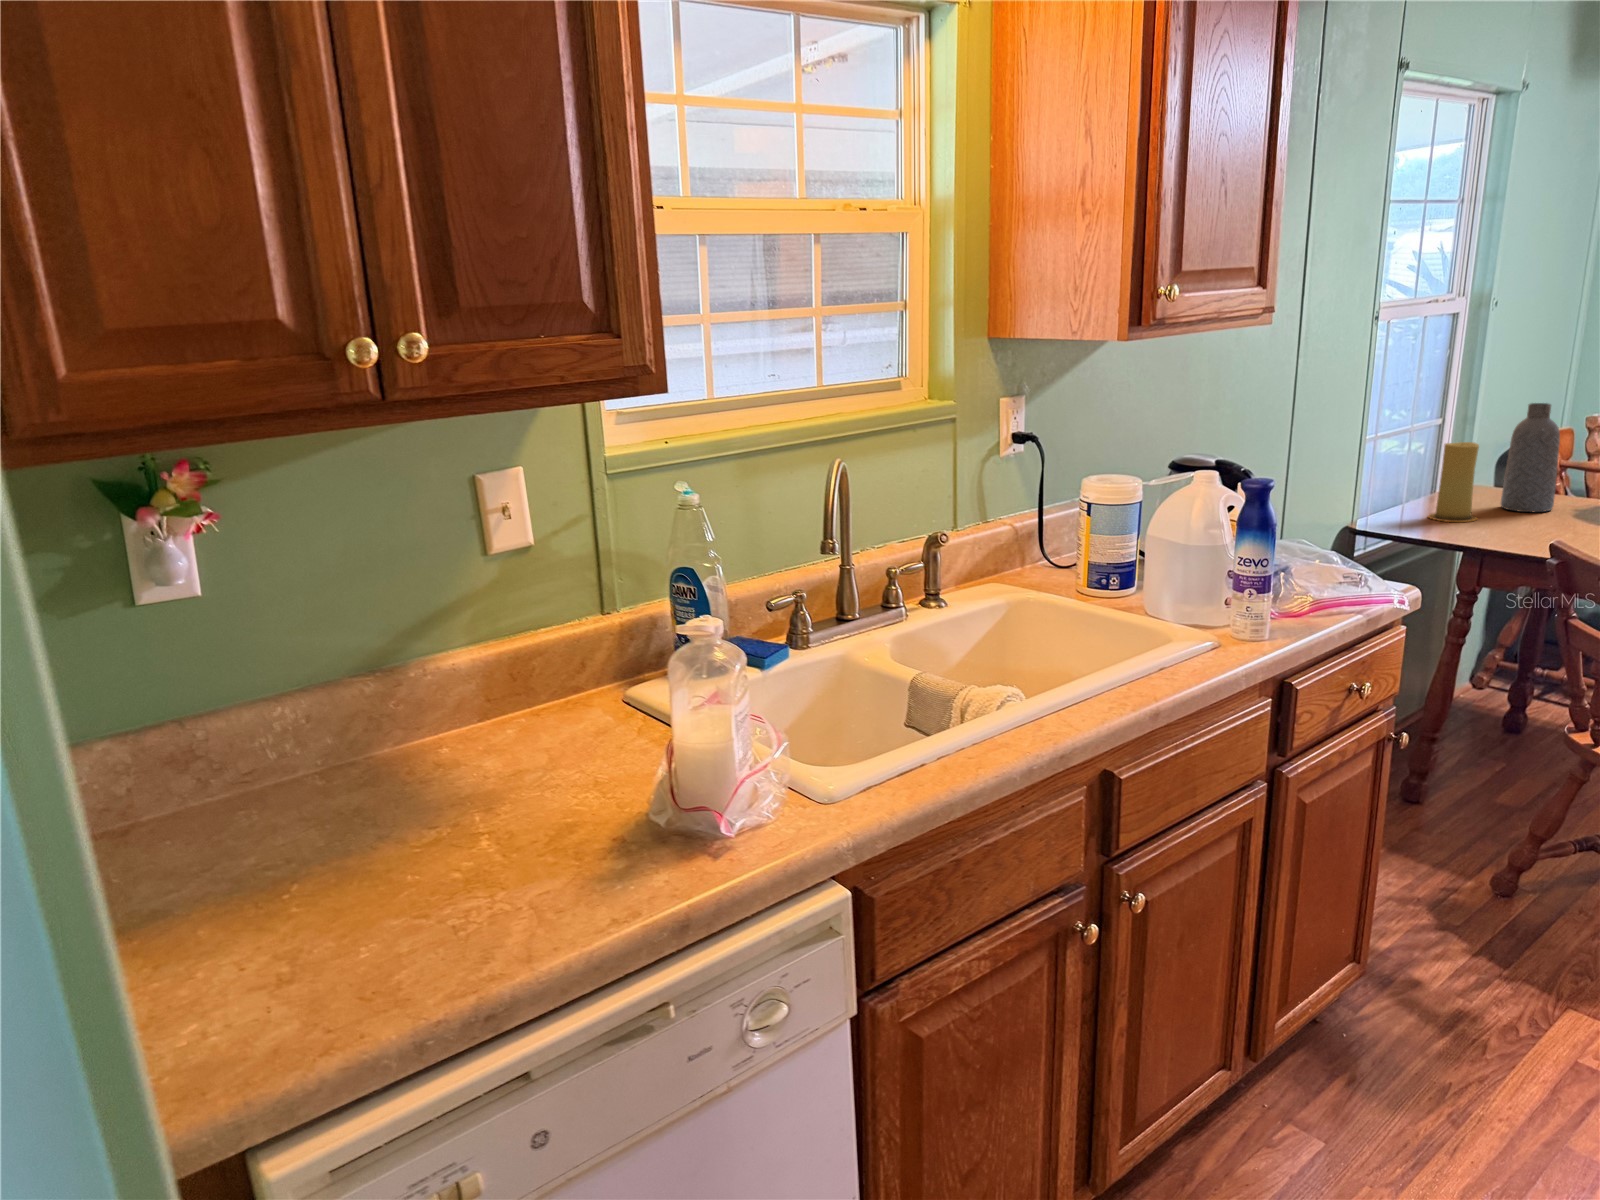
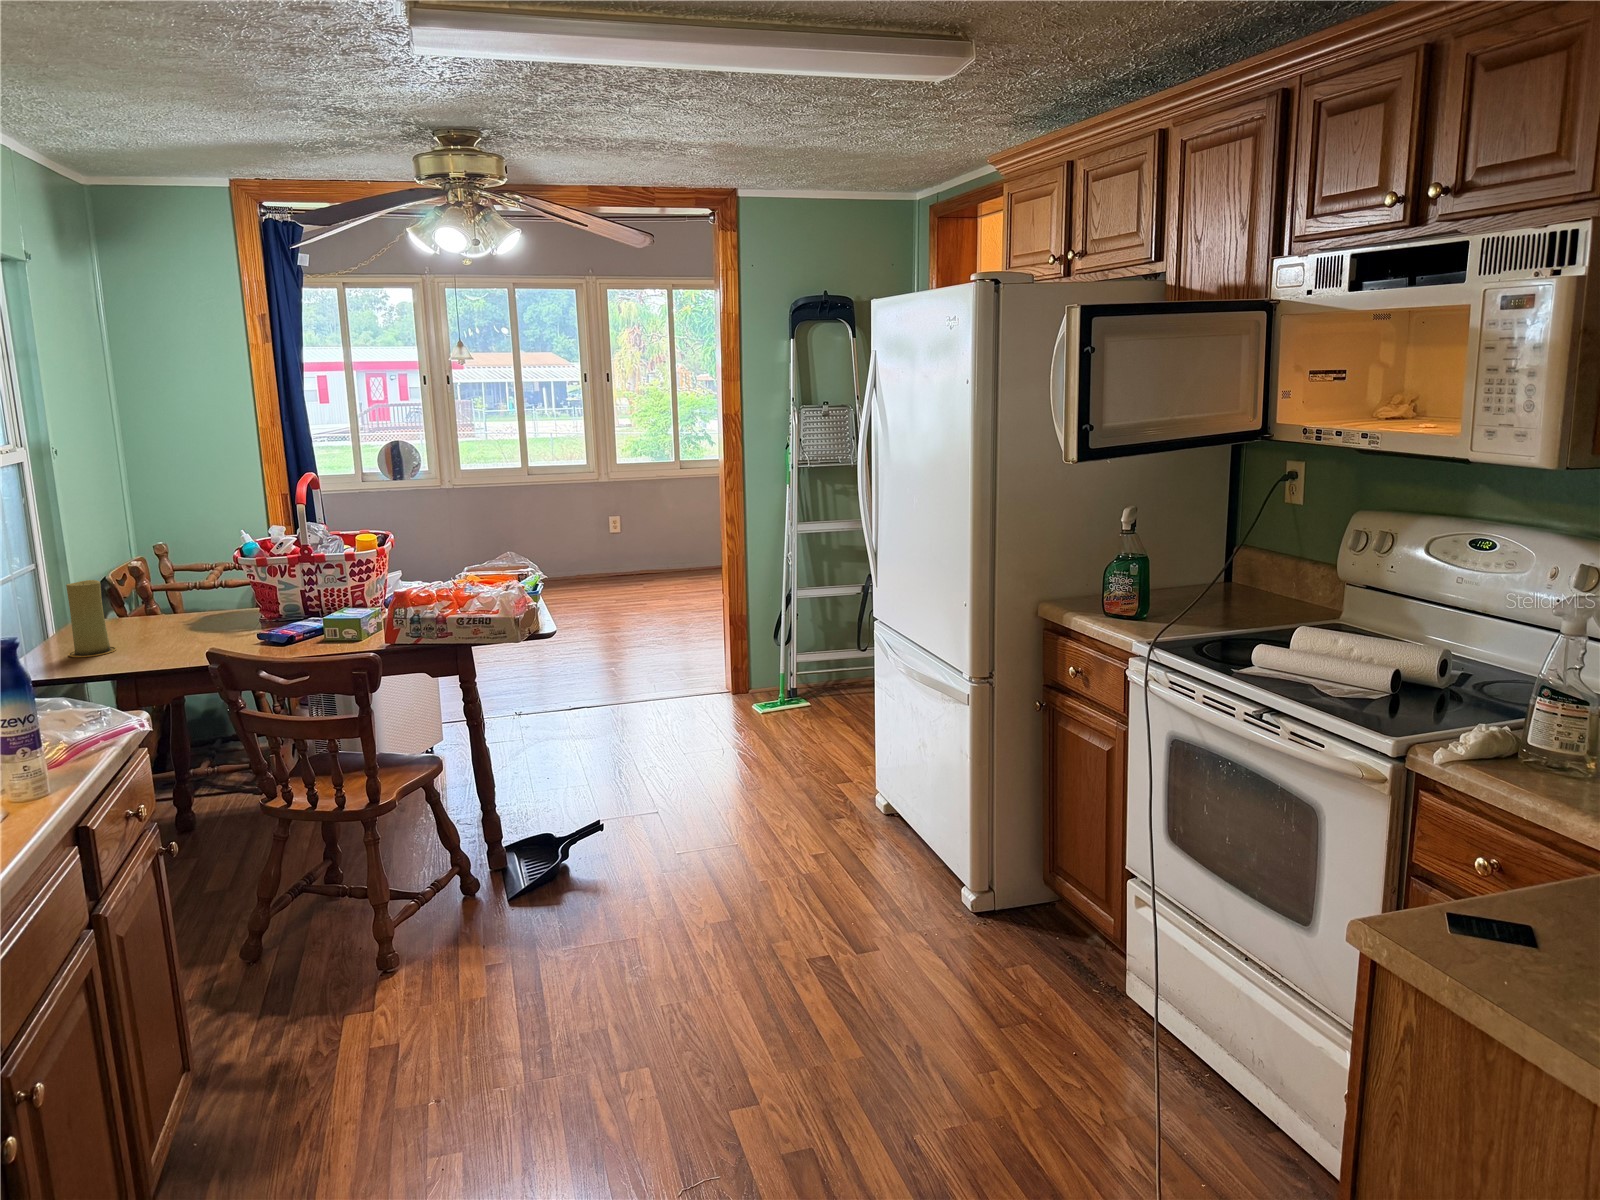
vase: present [1501,403,1560,512] -> none [120,538,173,635]

